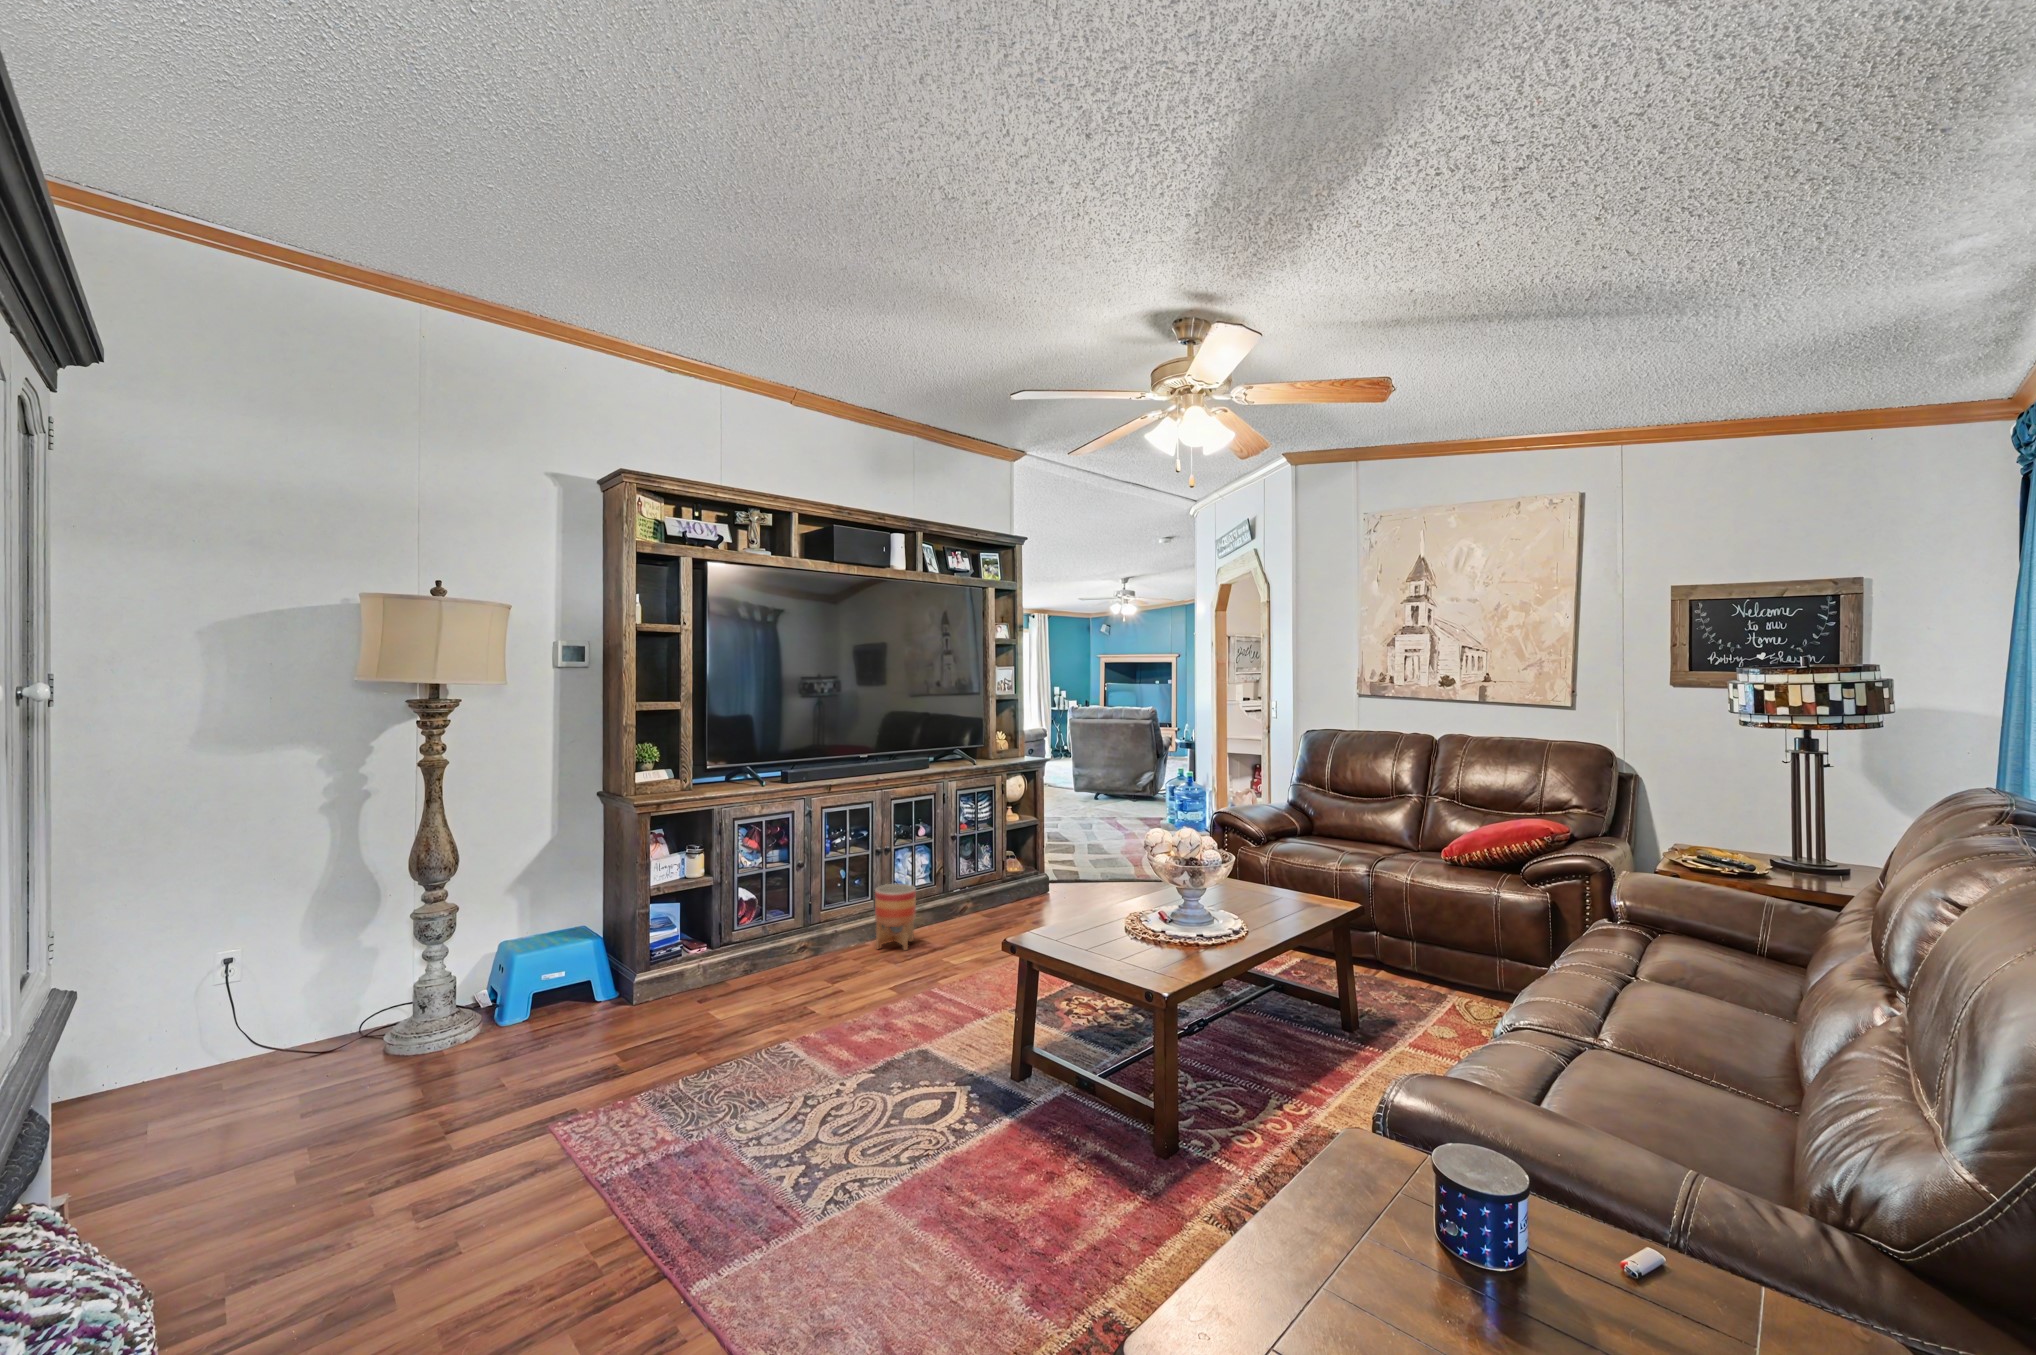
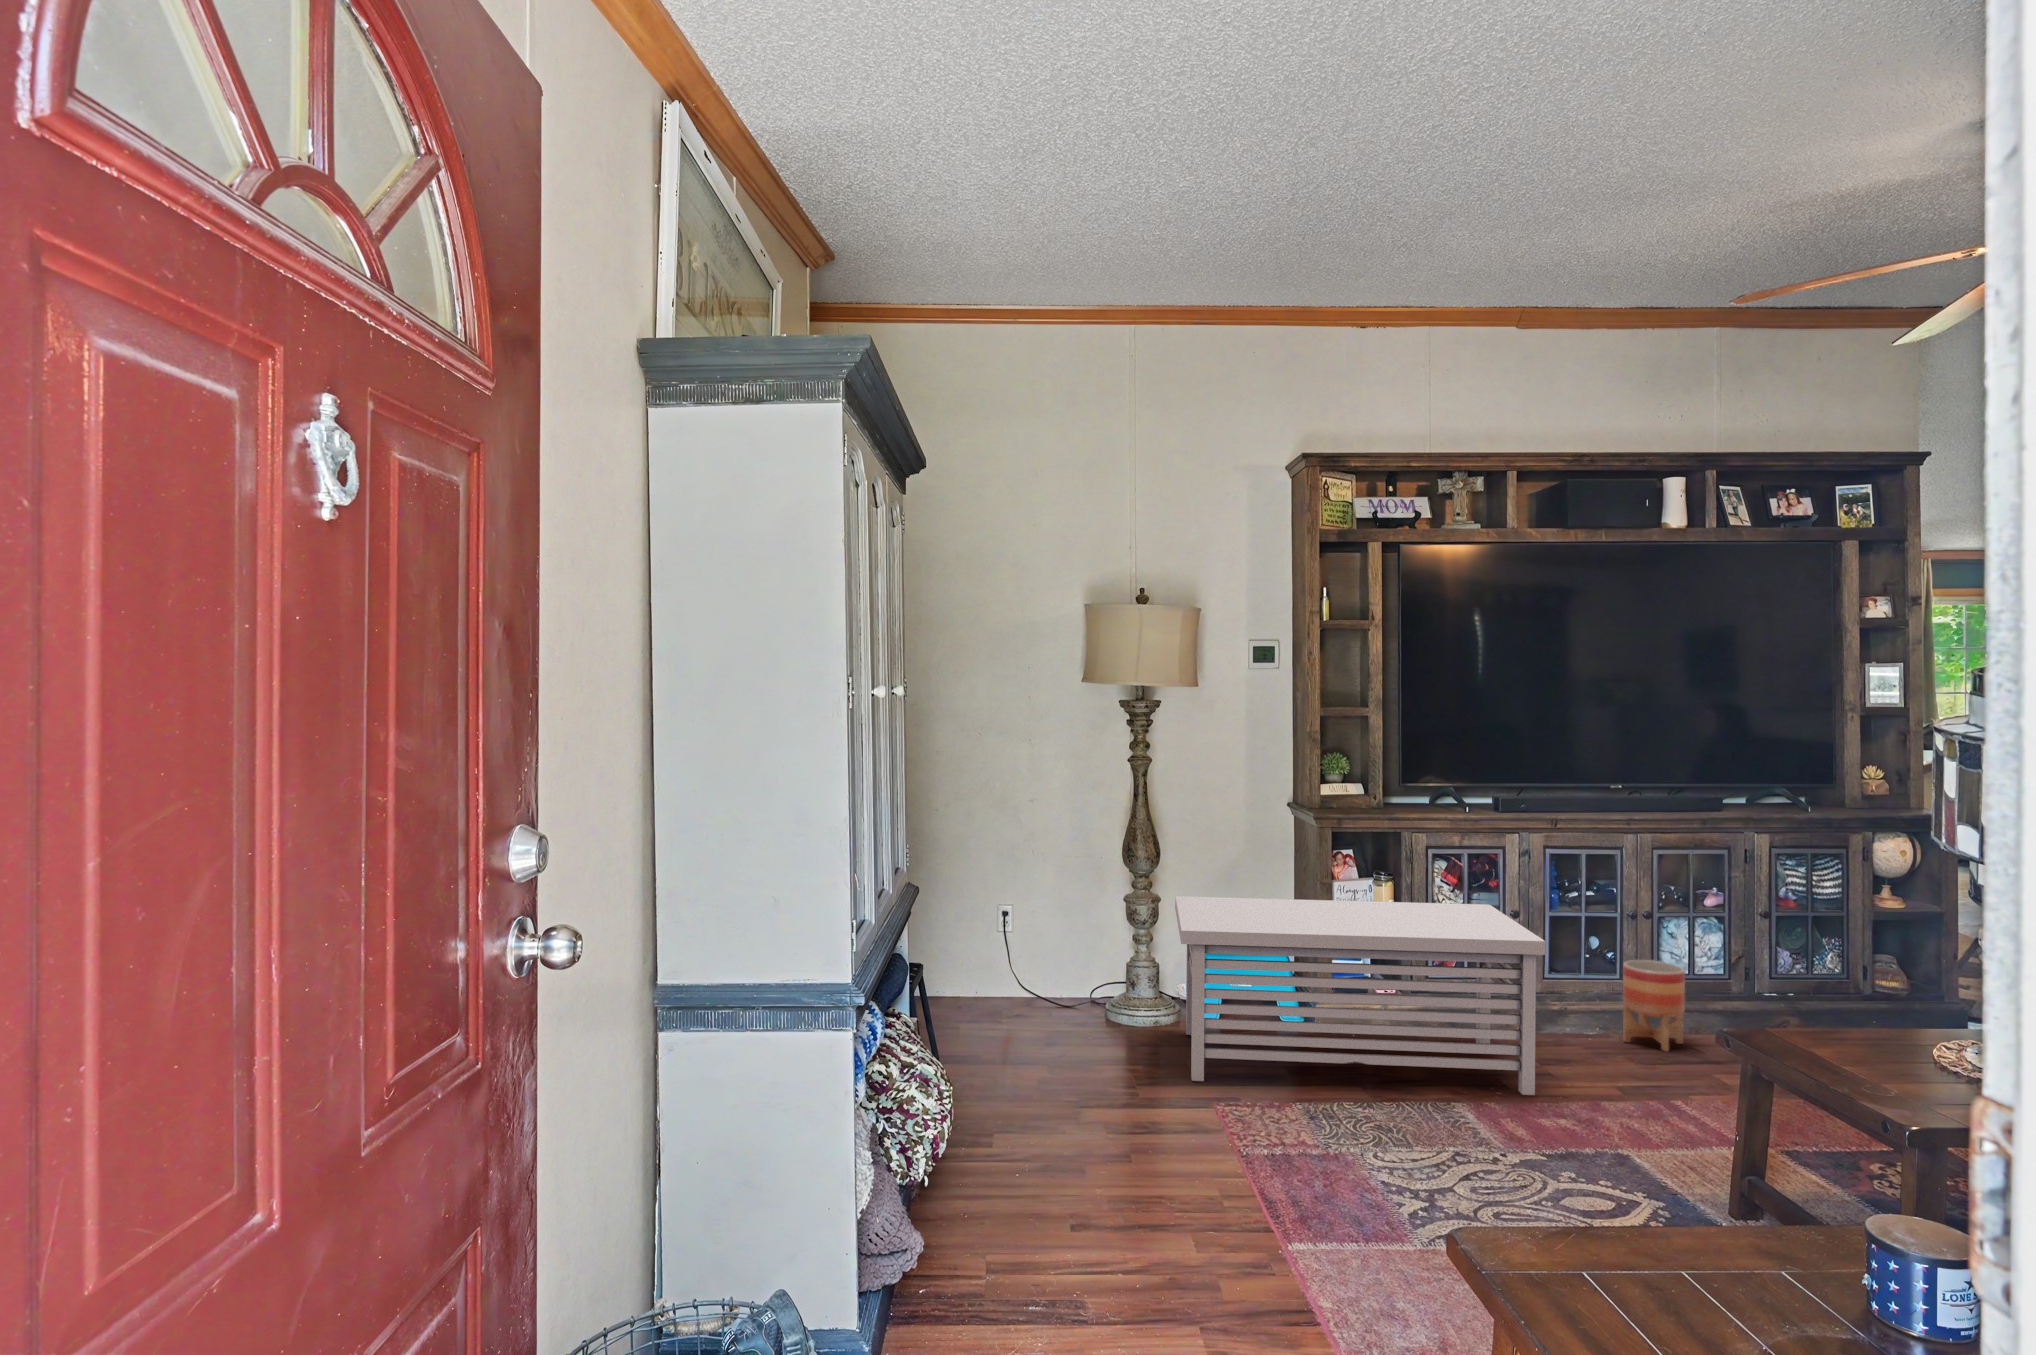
storage bench: none [482,862,848,1103] -> present [1175,896,1545,1095]

